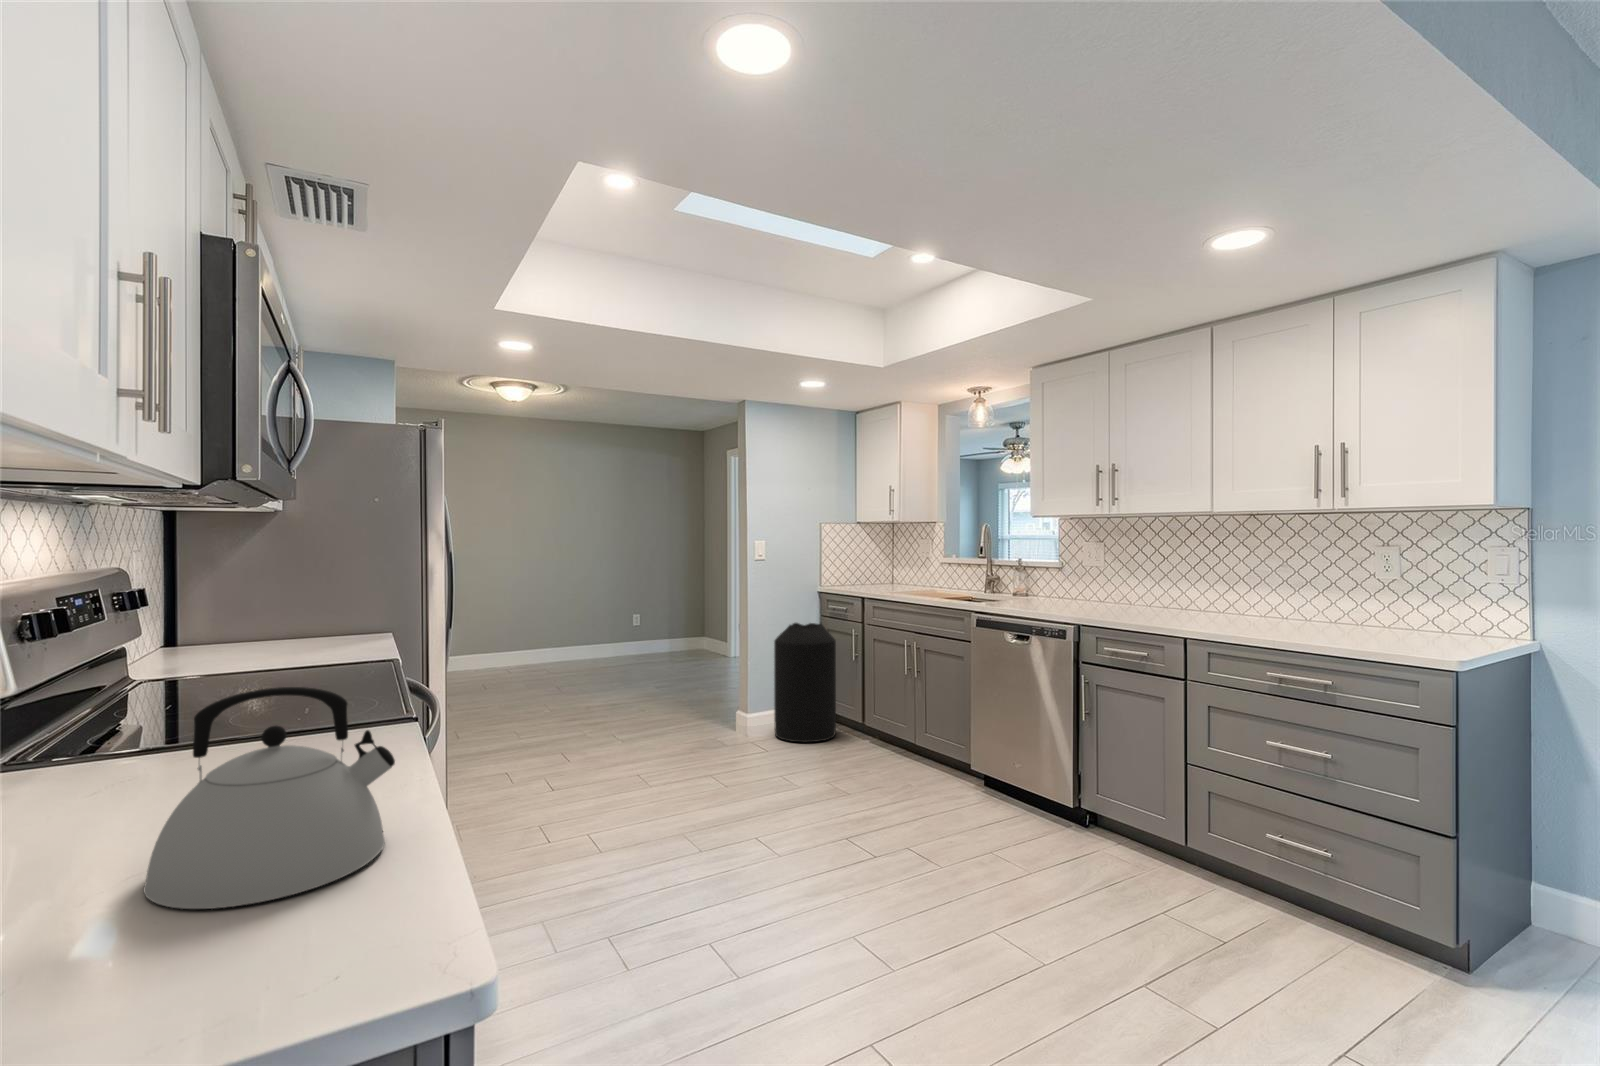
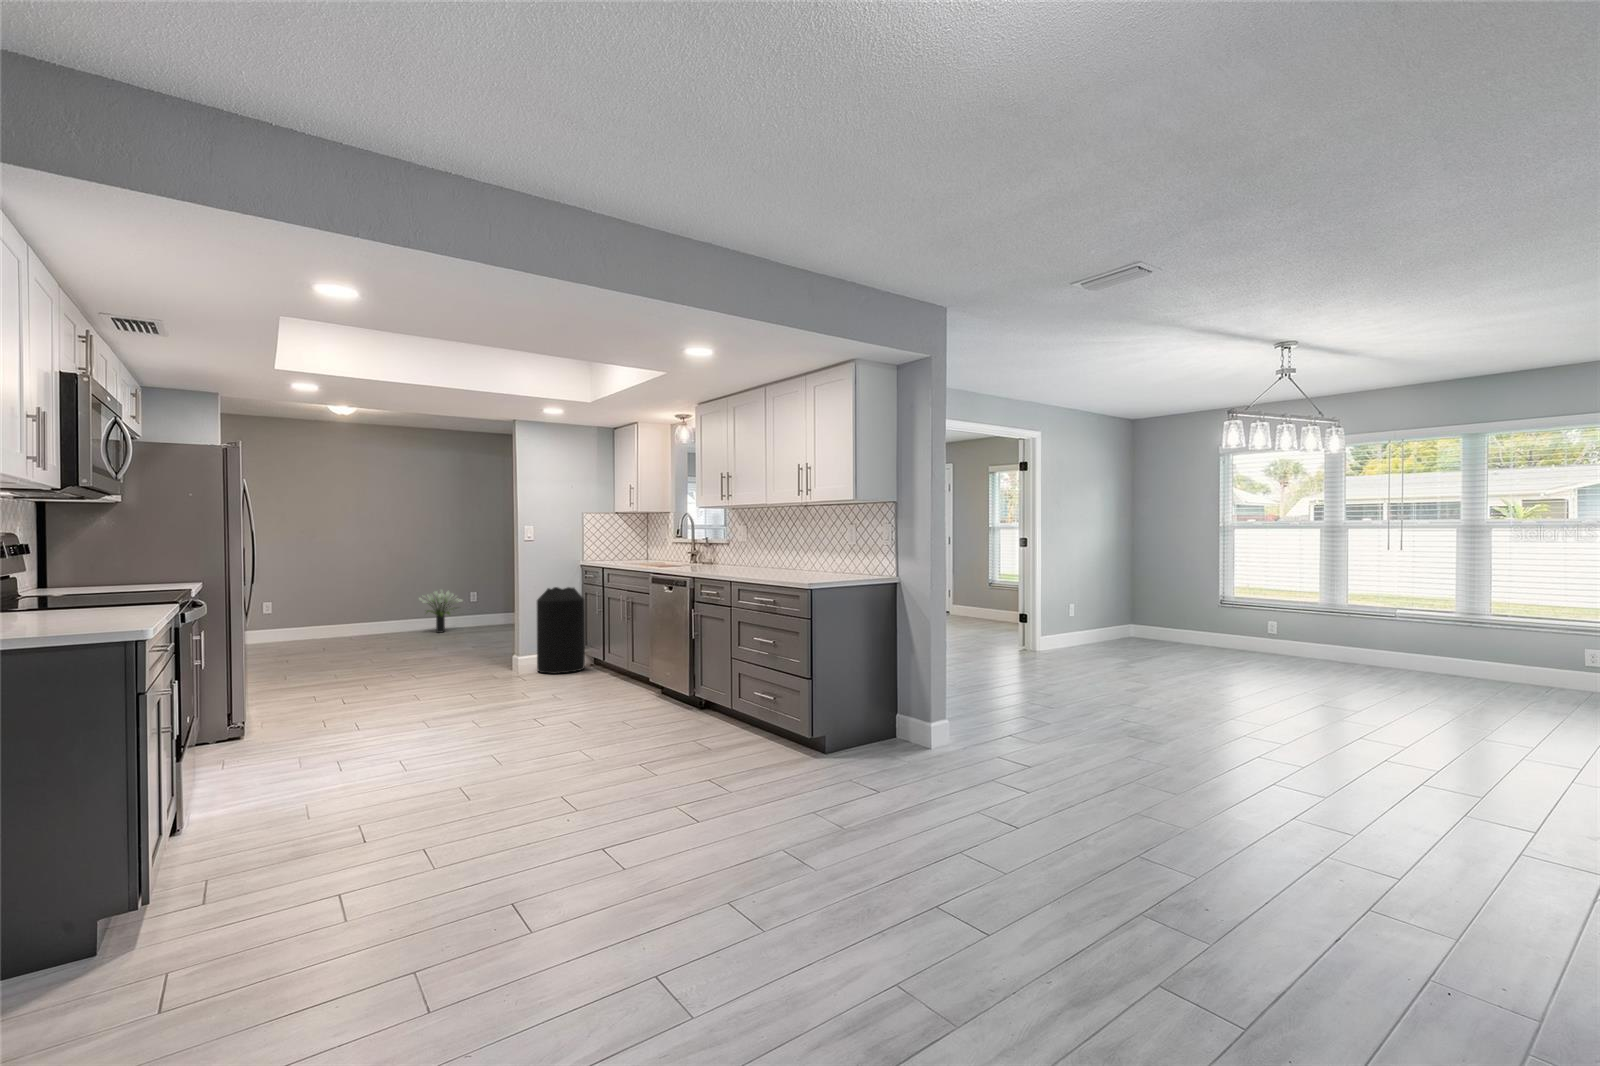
potted plant: none [582,613,631,665] -> present [419,590,462,633]
kettle: present [144,687,395,909] -> none [38,561,136,625]

